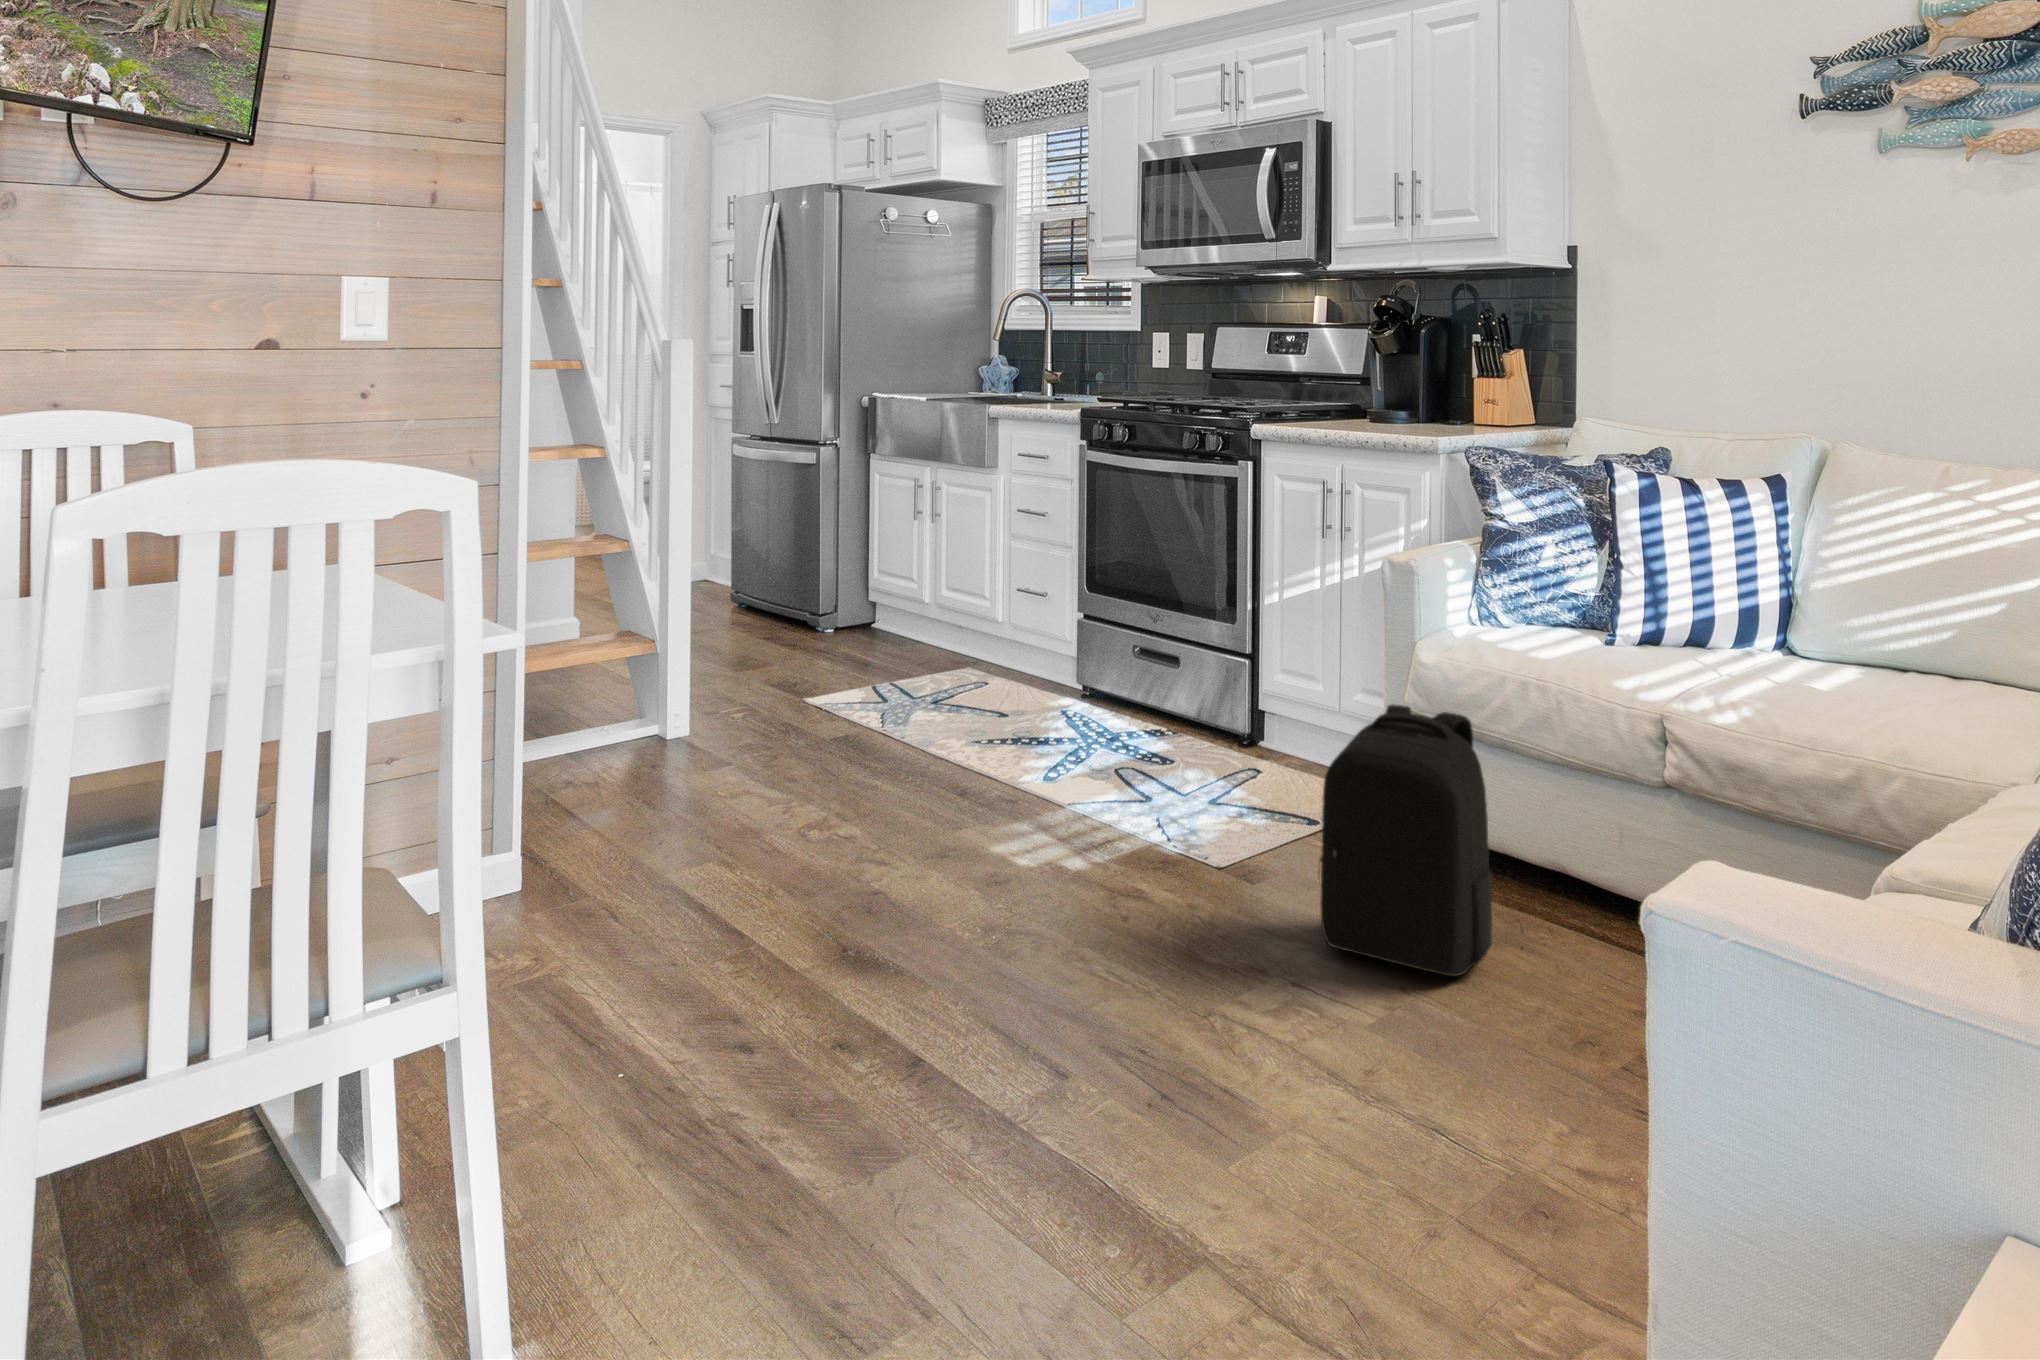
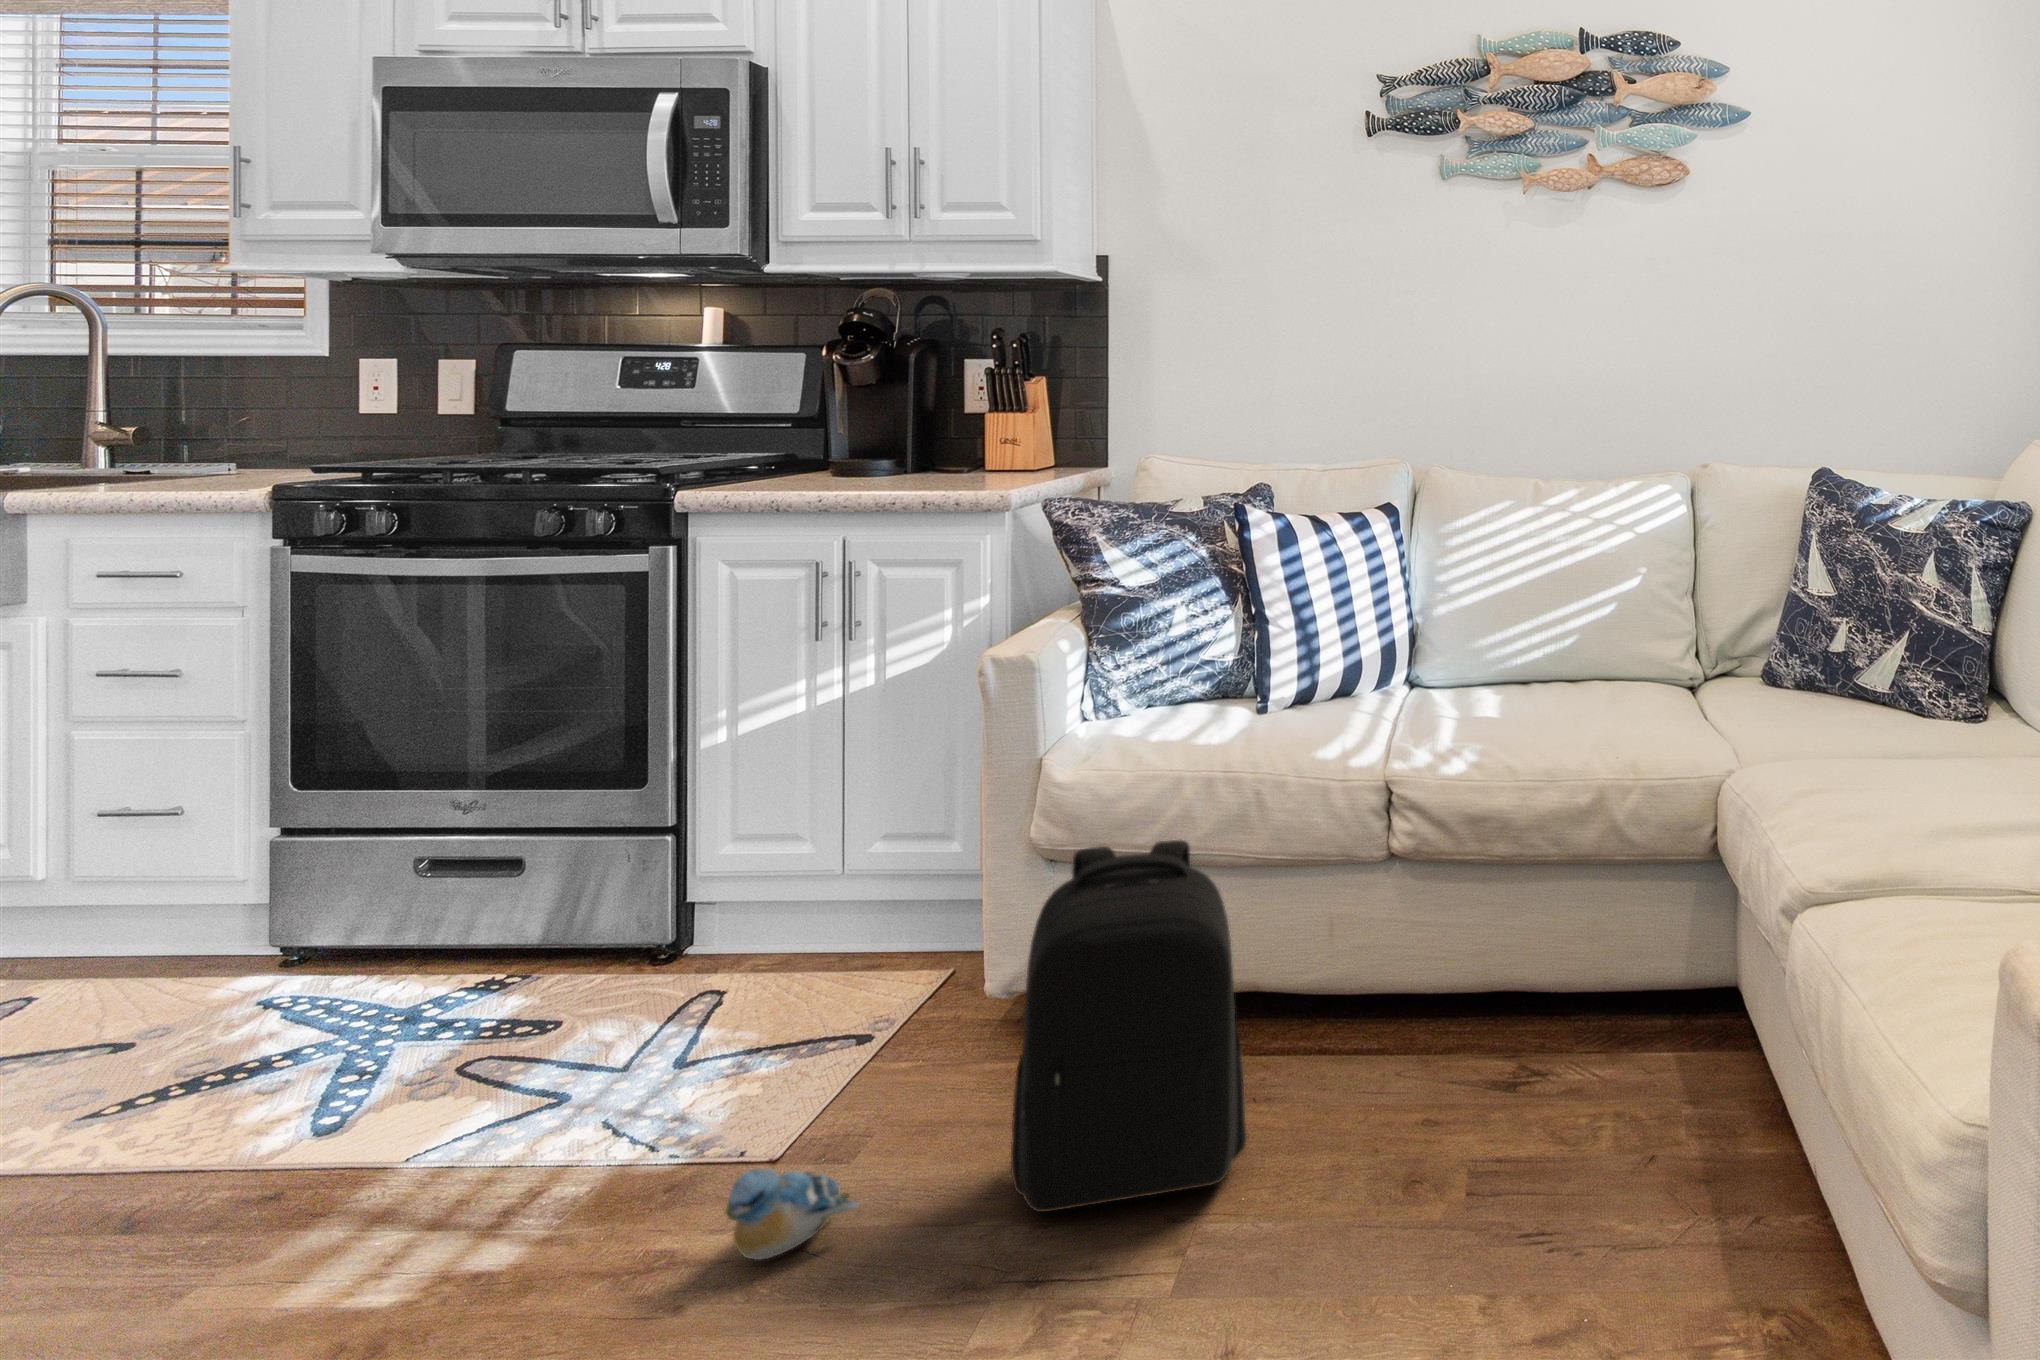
plush toy: none [1158,852,1239,912] -> present [725,1168,859,1260]

